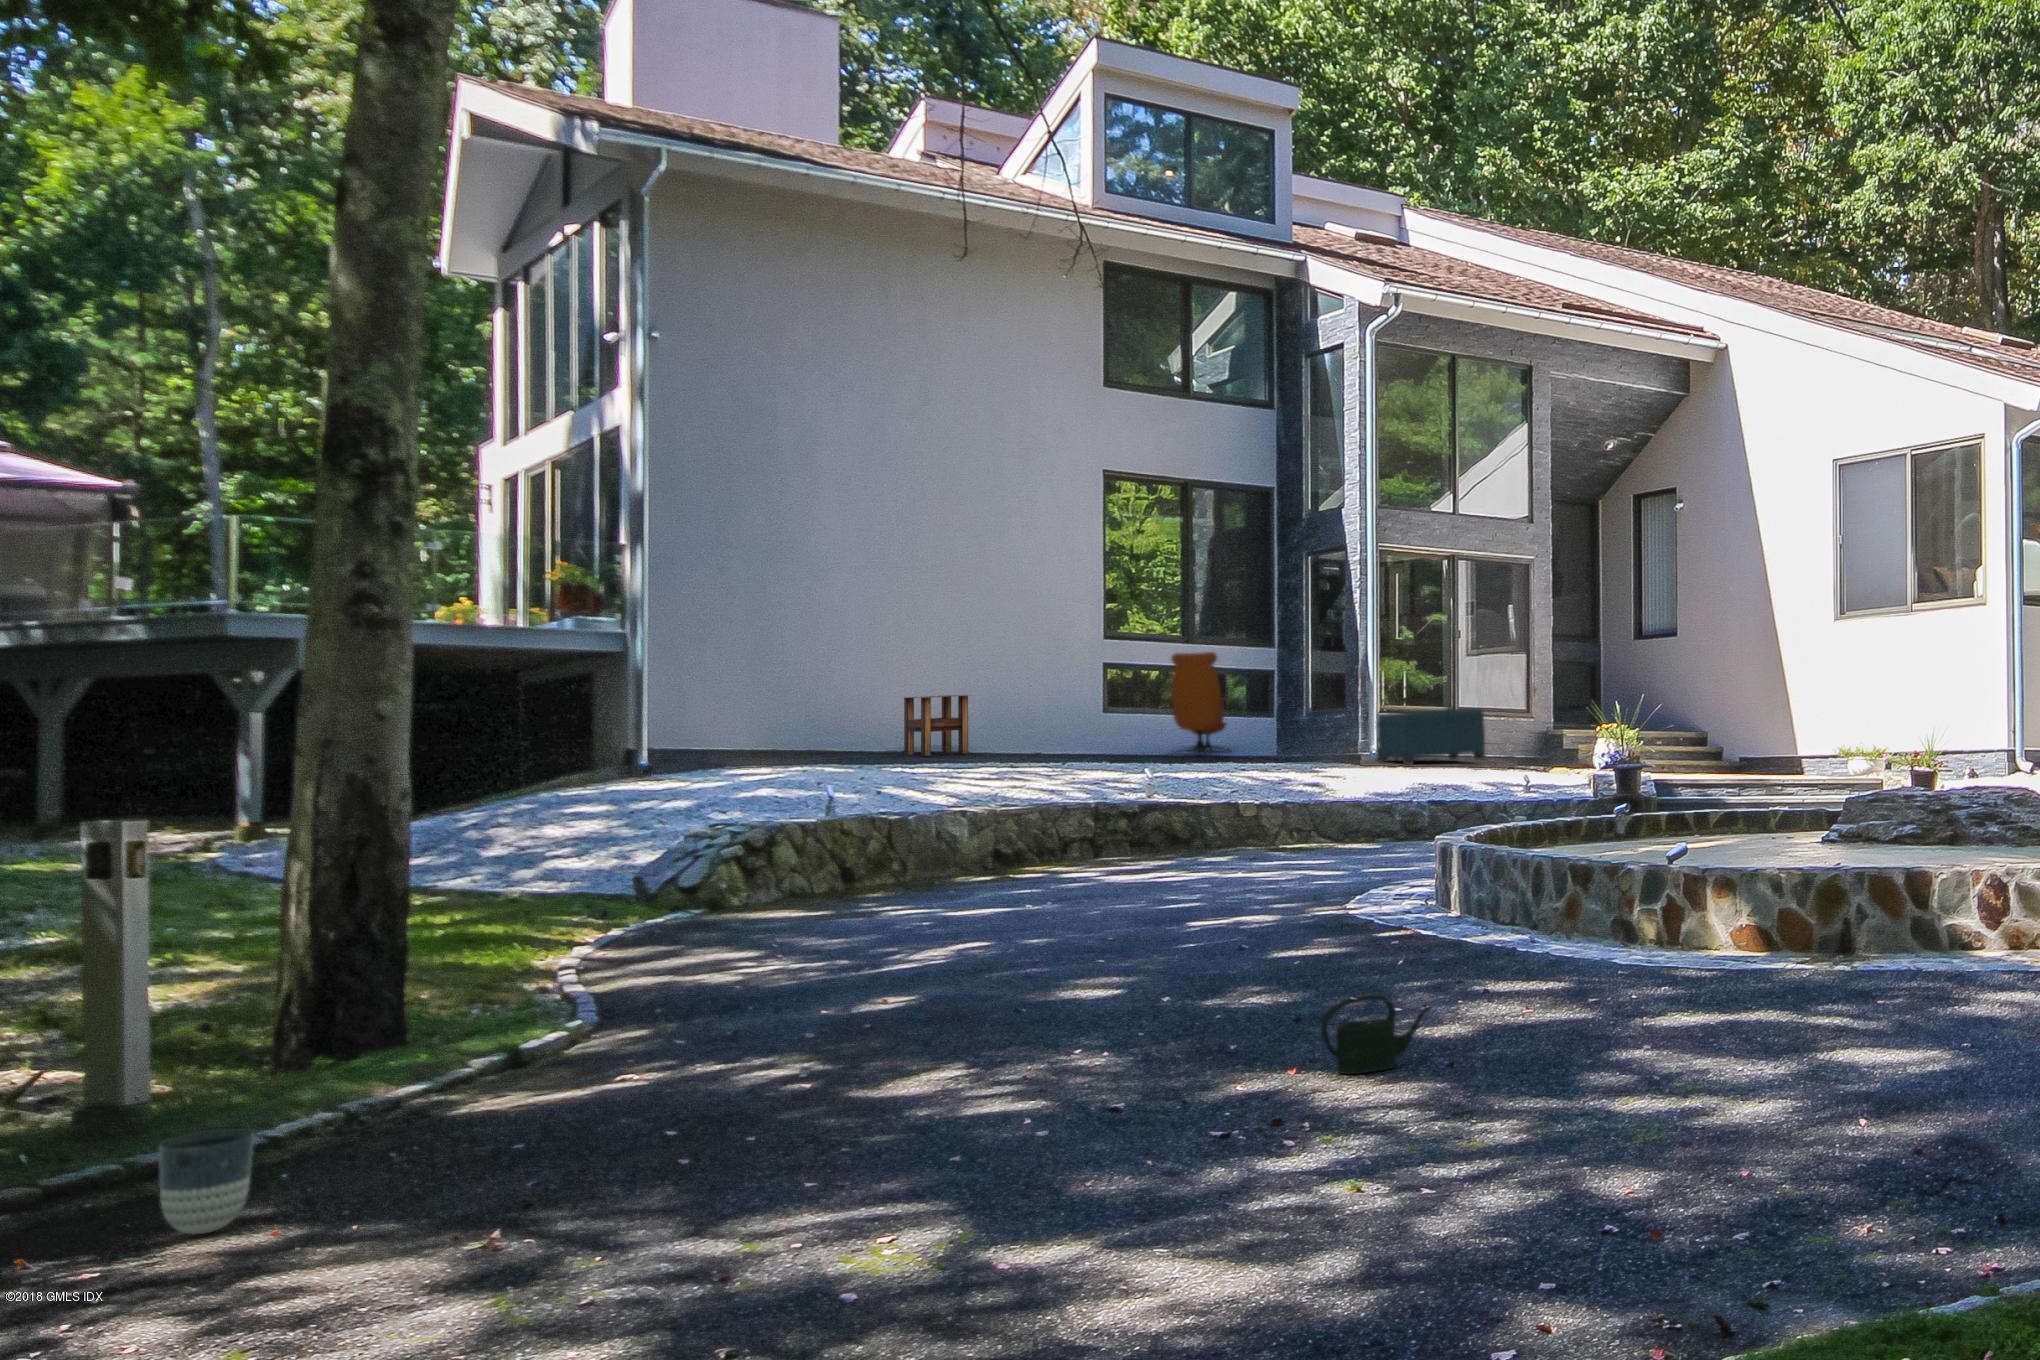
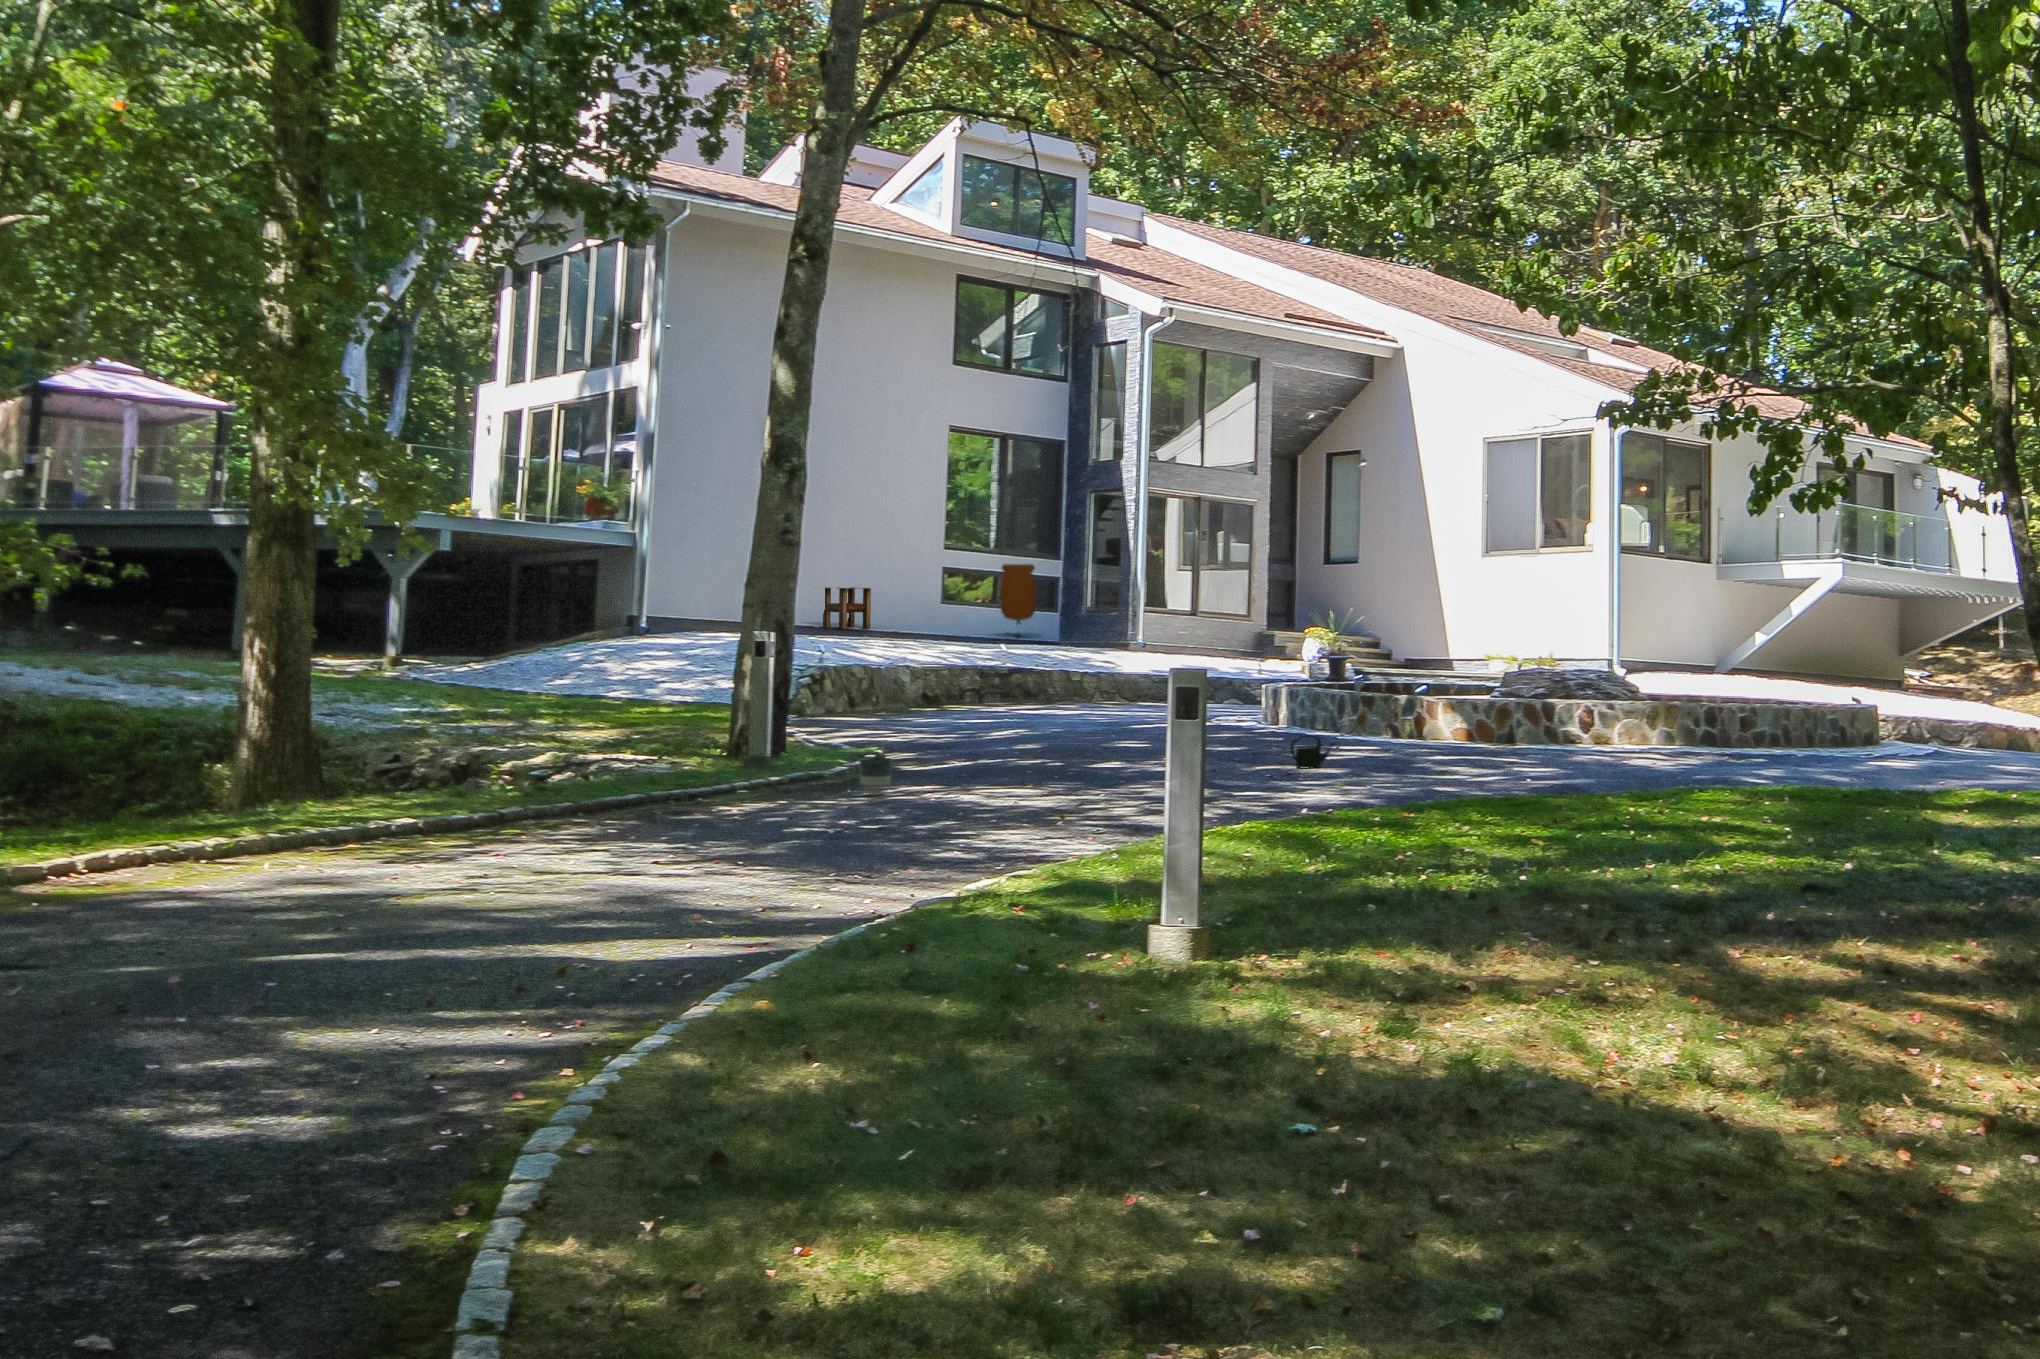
bench: present [1375,709,1485,765] -> none [1143,612,1220,652]

